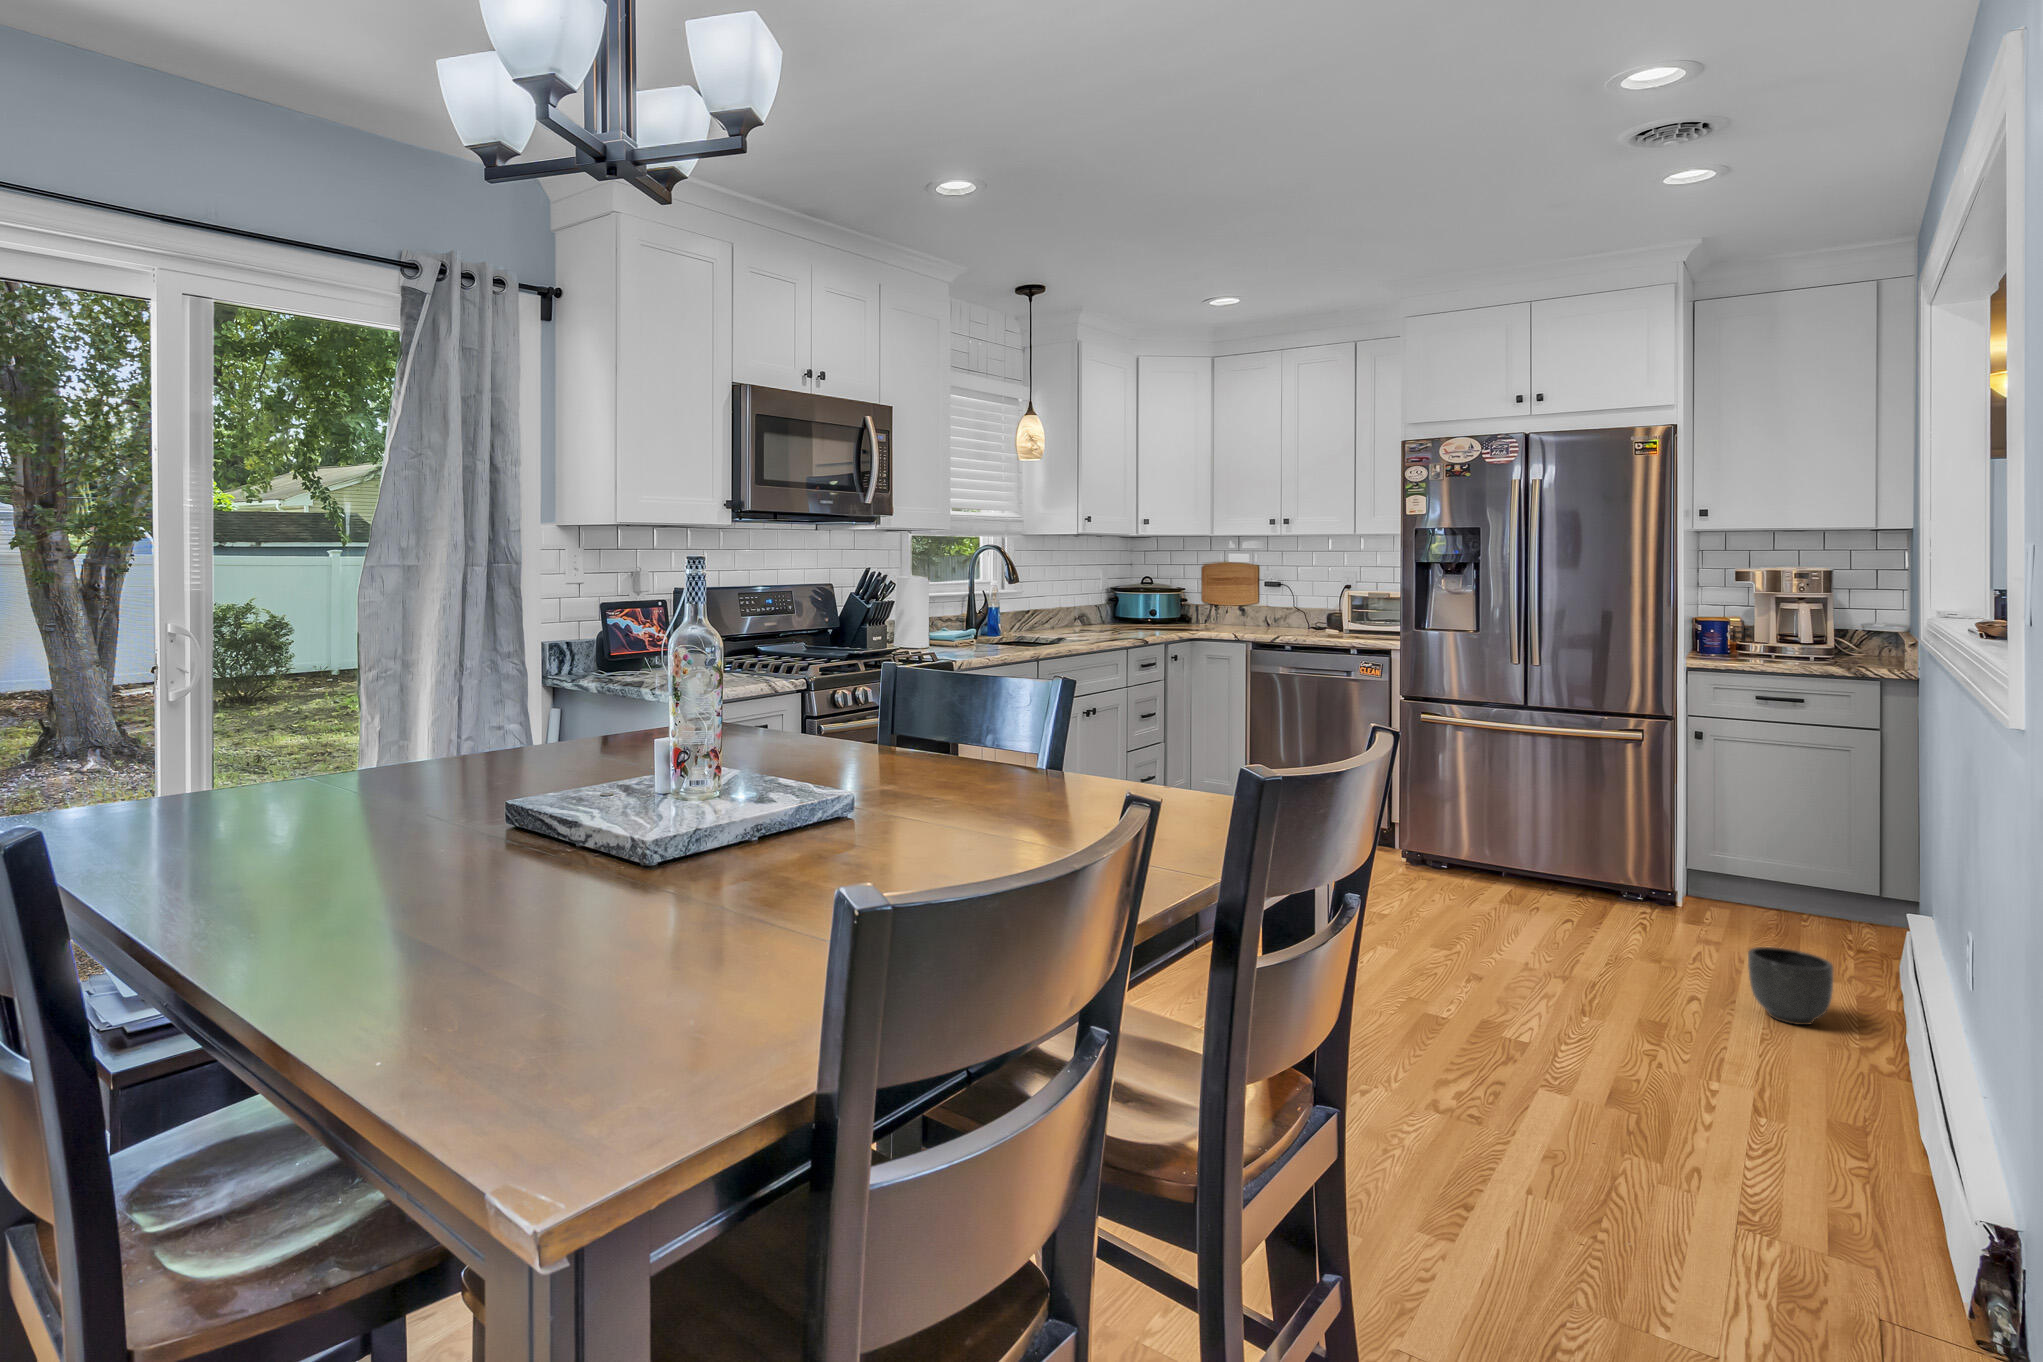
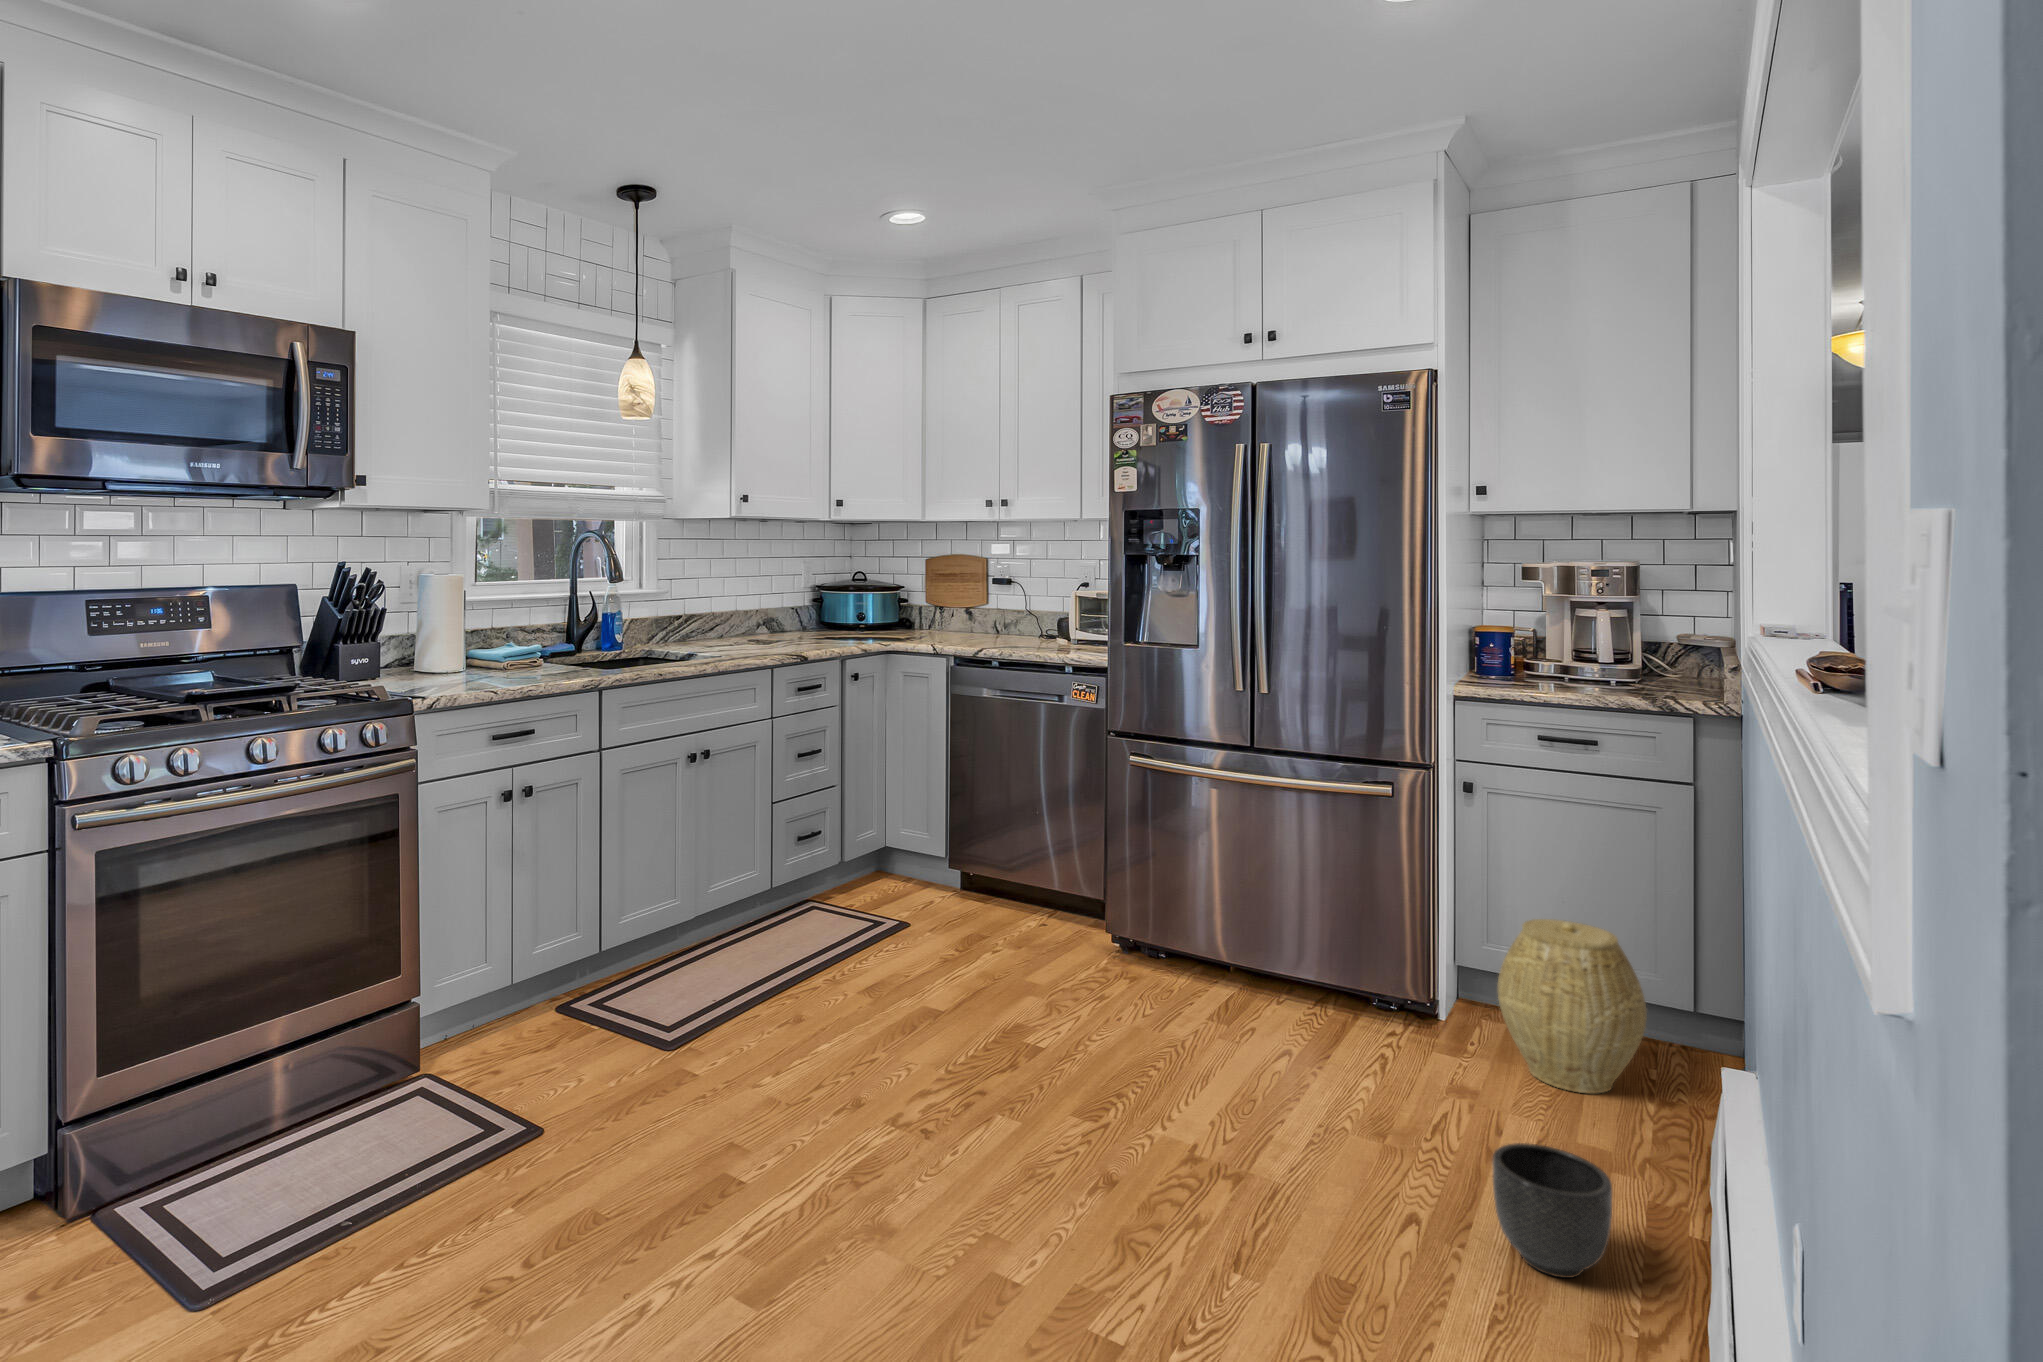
woven basket: none [1731,825,1847,945] -> present [1497,919,1647,1094]

